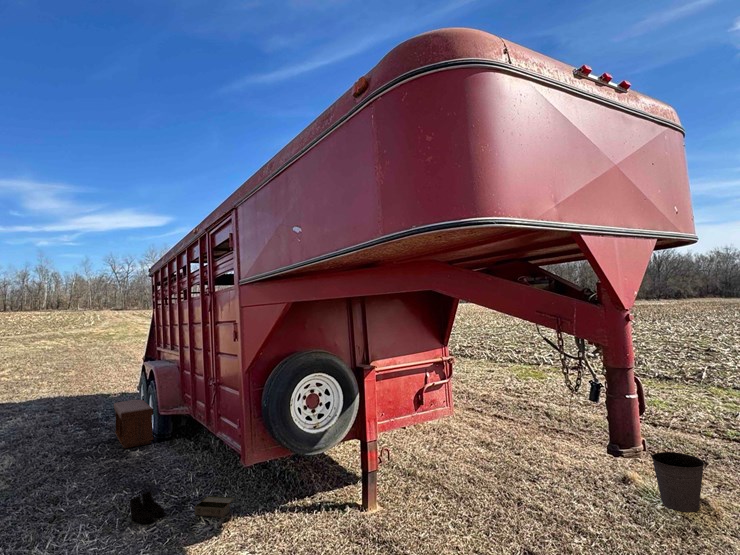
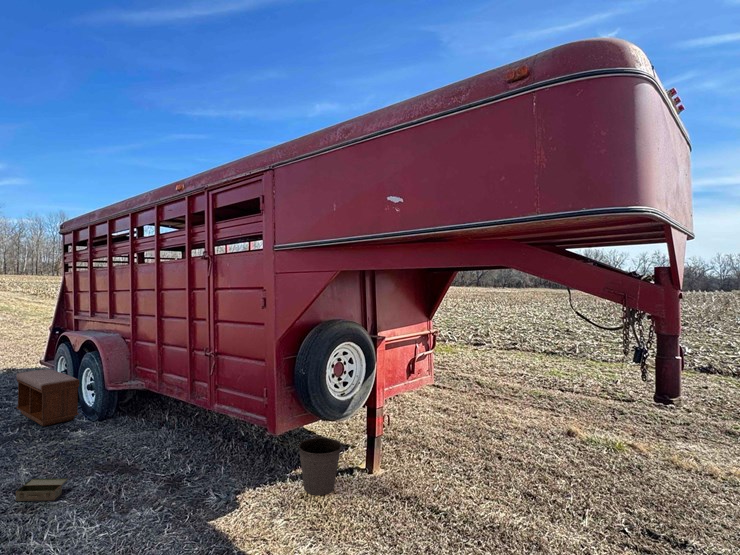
bucket: present [650,452,707,512] -> present [299,438,343,495]
boots: present [130,491,165,524] -> none [119,468,161,504]
toolbox: present [195,496,235,517] -> present [16,478,68,501]

